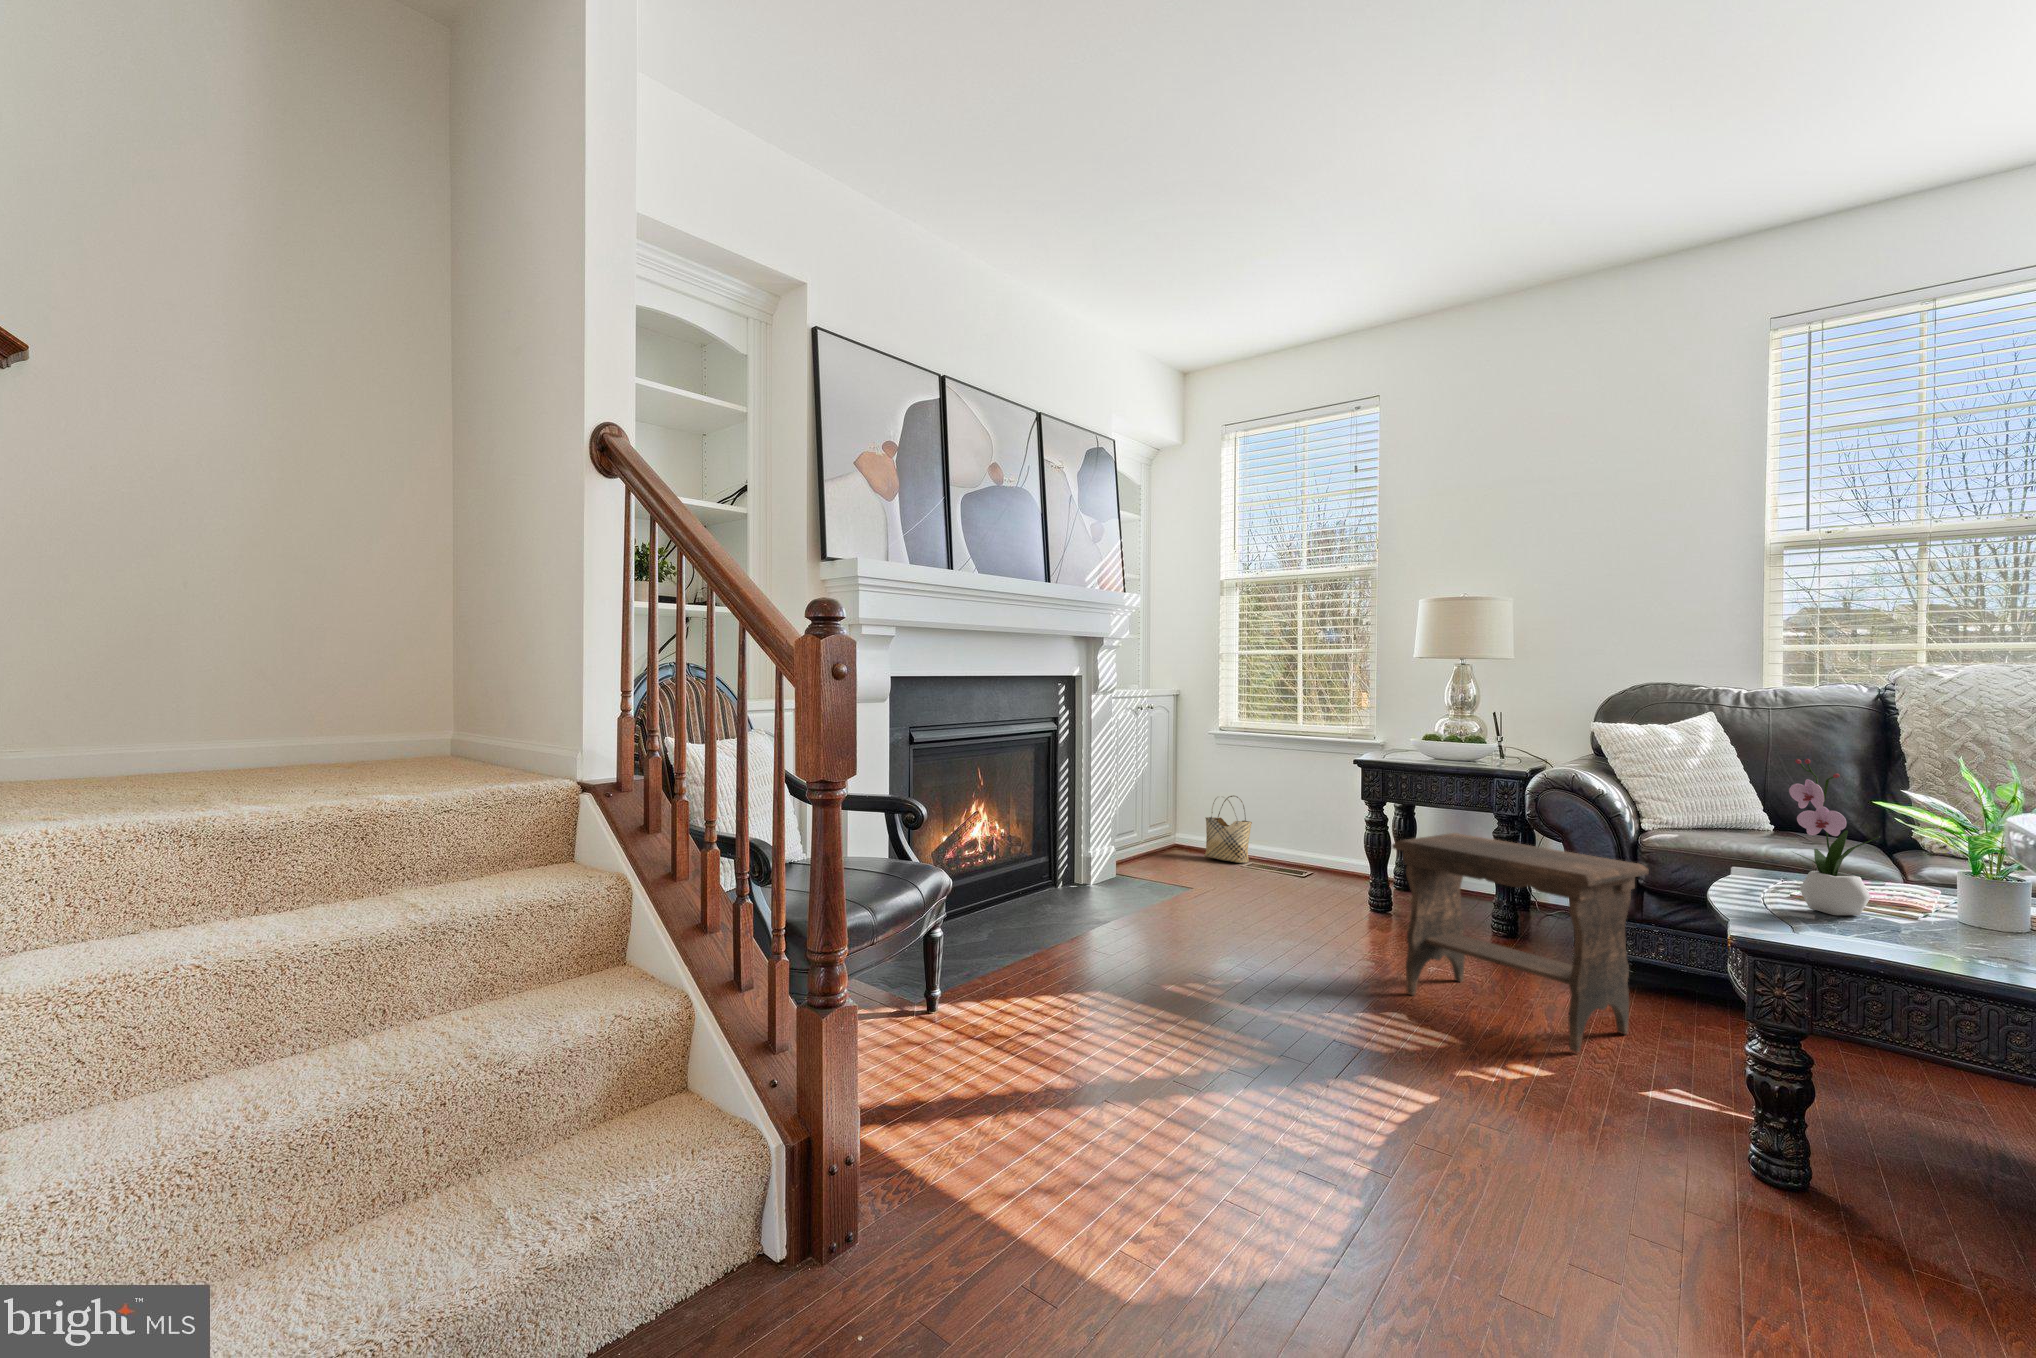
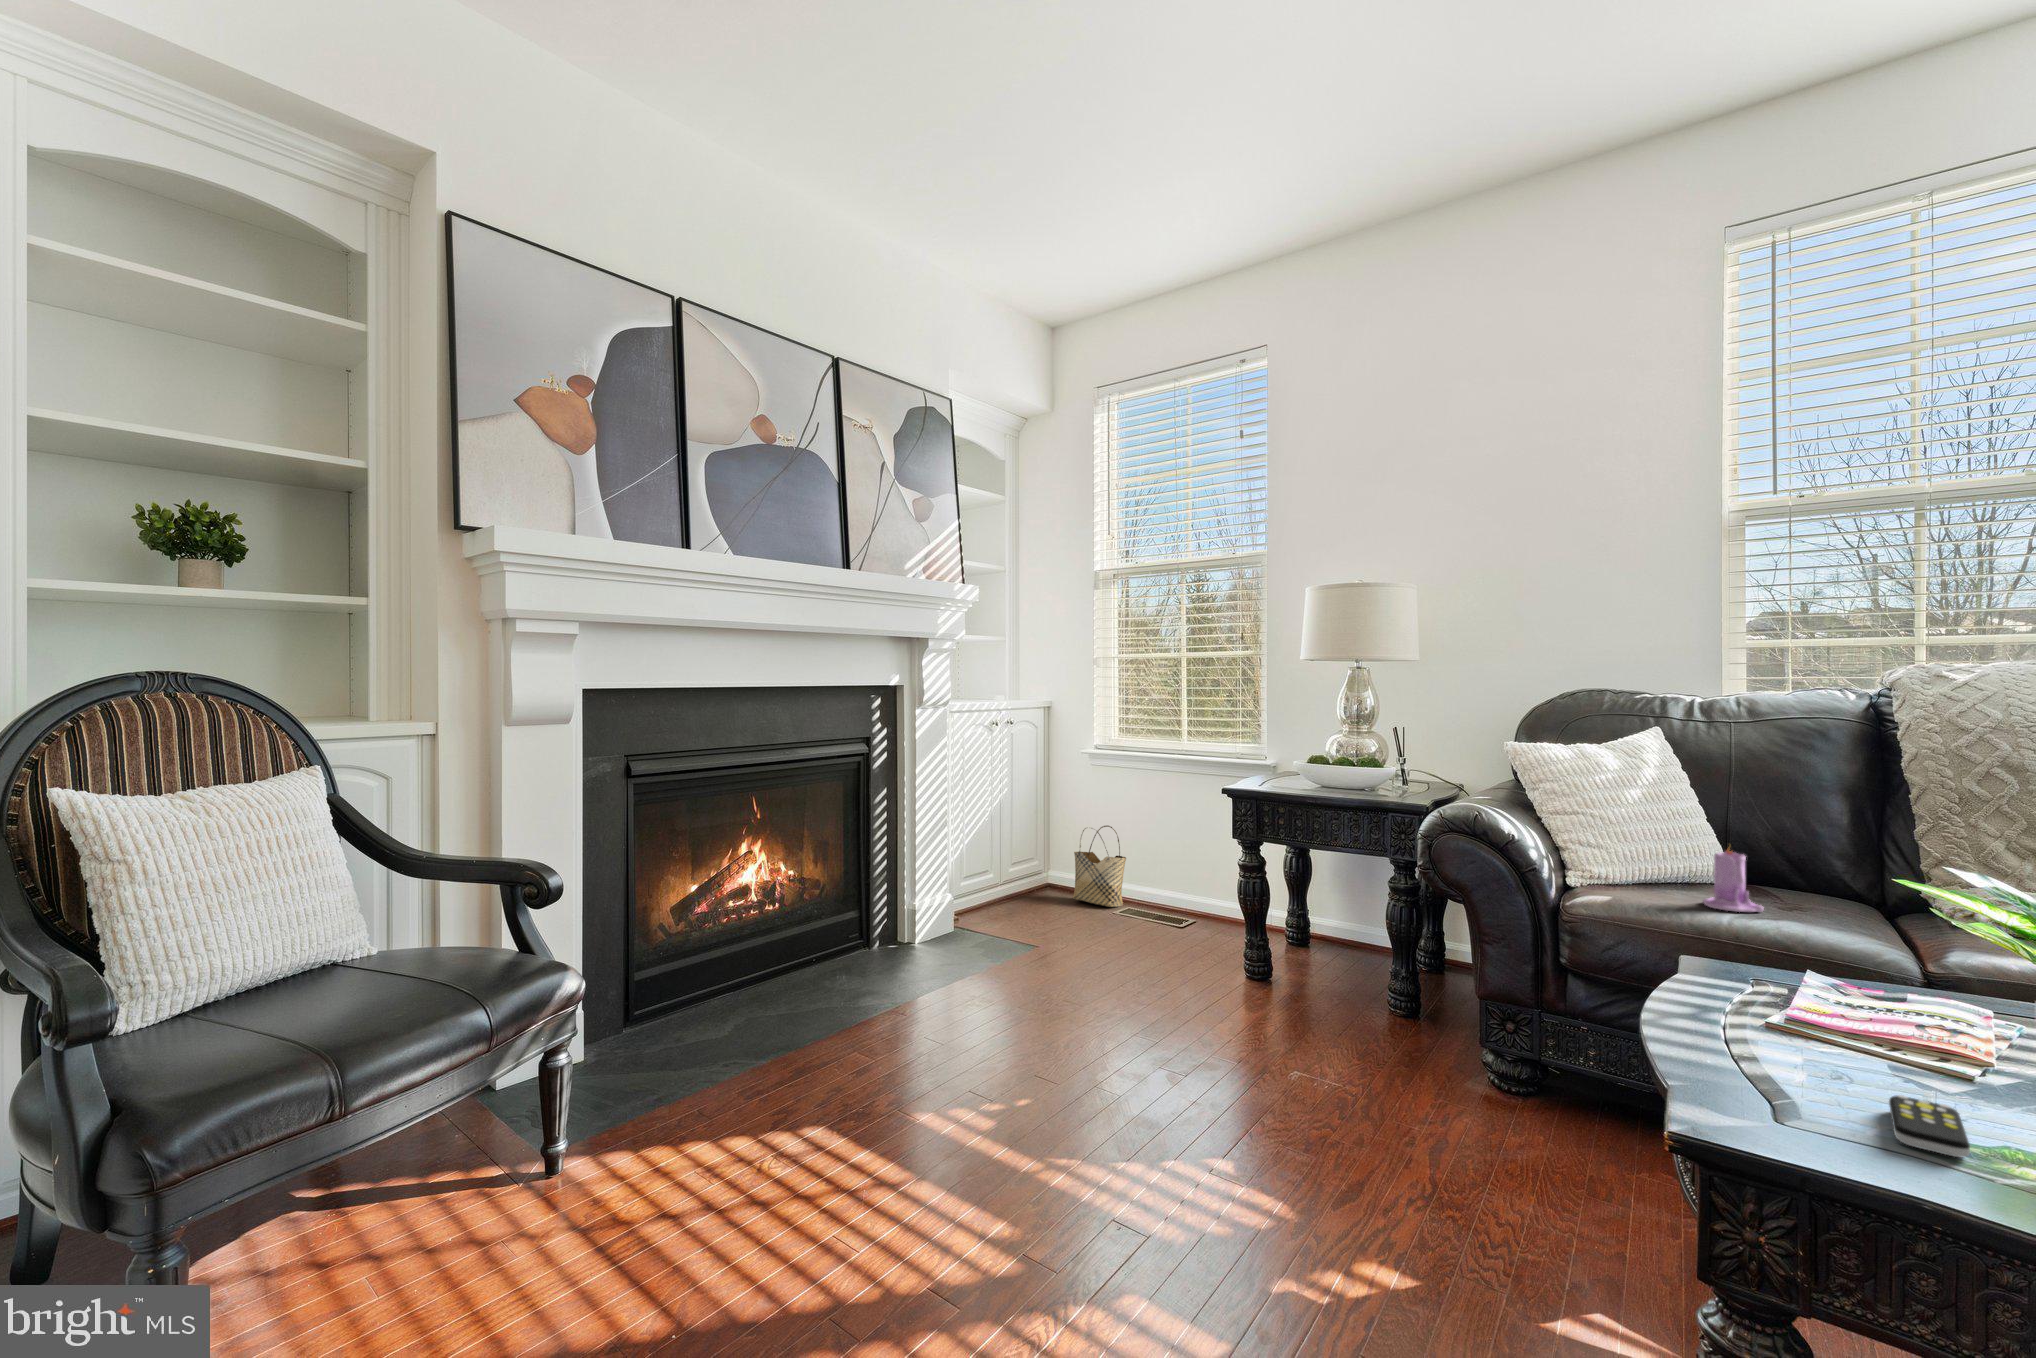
flower arrangement: present [1789,759,1879,915] -> none [1763,811,1910,1064]
candle: none [1746,797,1792,847] -> present [1703,849,1764,912]
footstool: present [1392,833,1649,1053] -> none [1227,893,1565,1237]
remote control: none [1862,923,1905,948] -> present [1889,1095,1970,1157]

